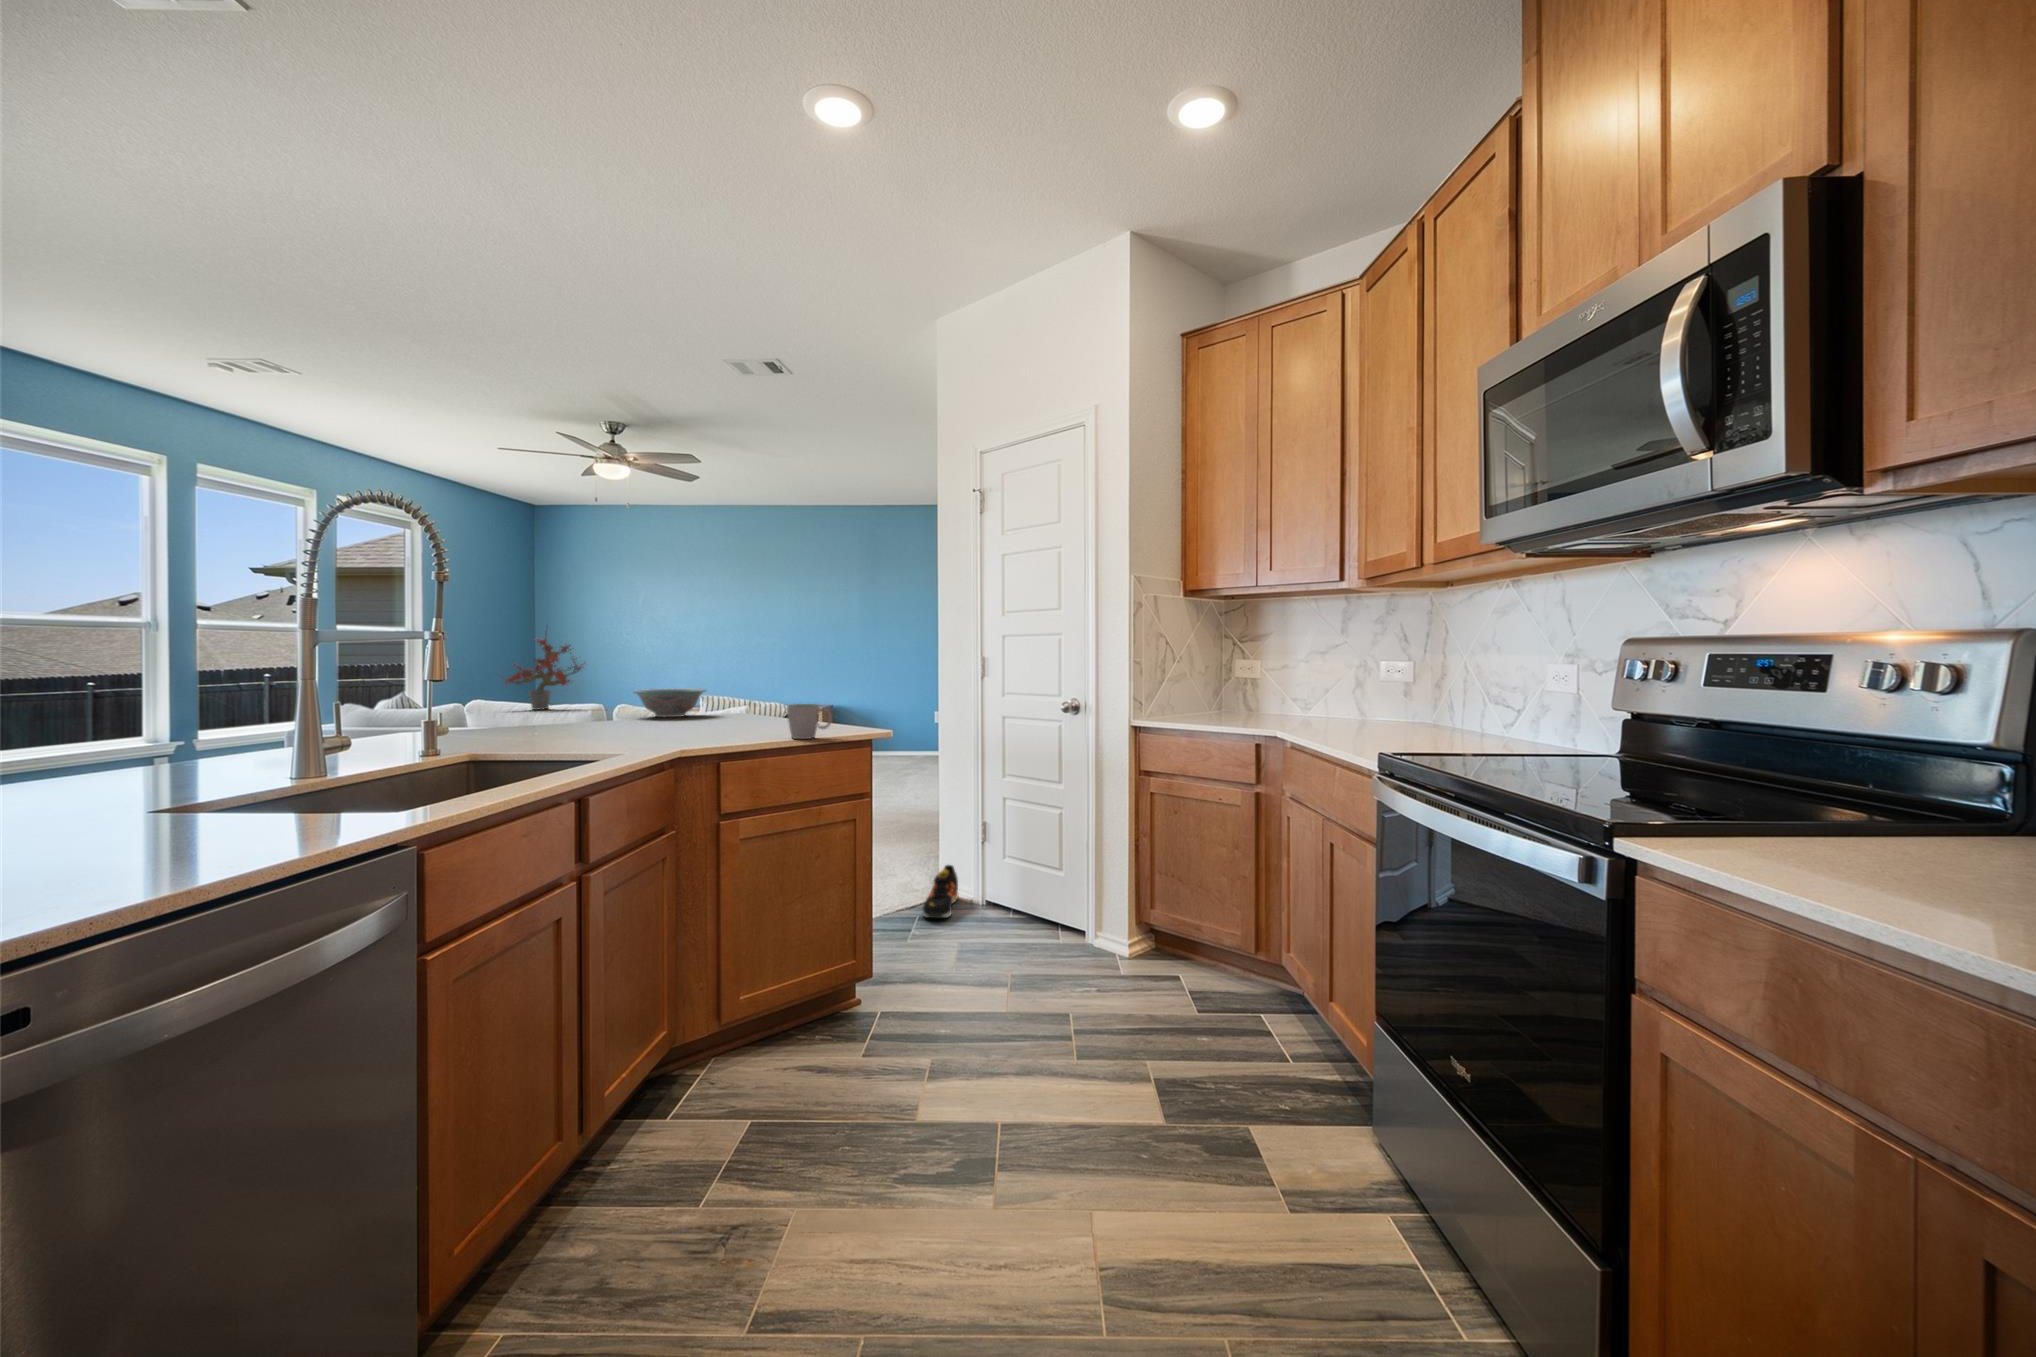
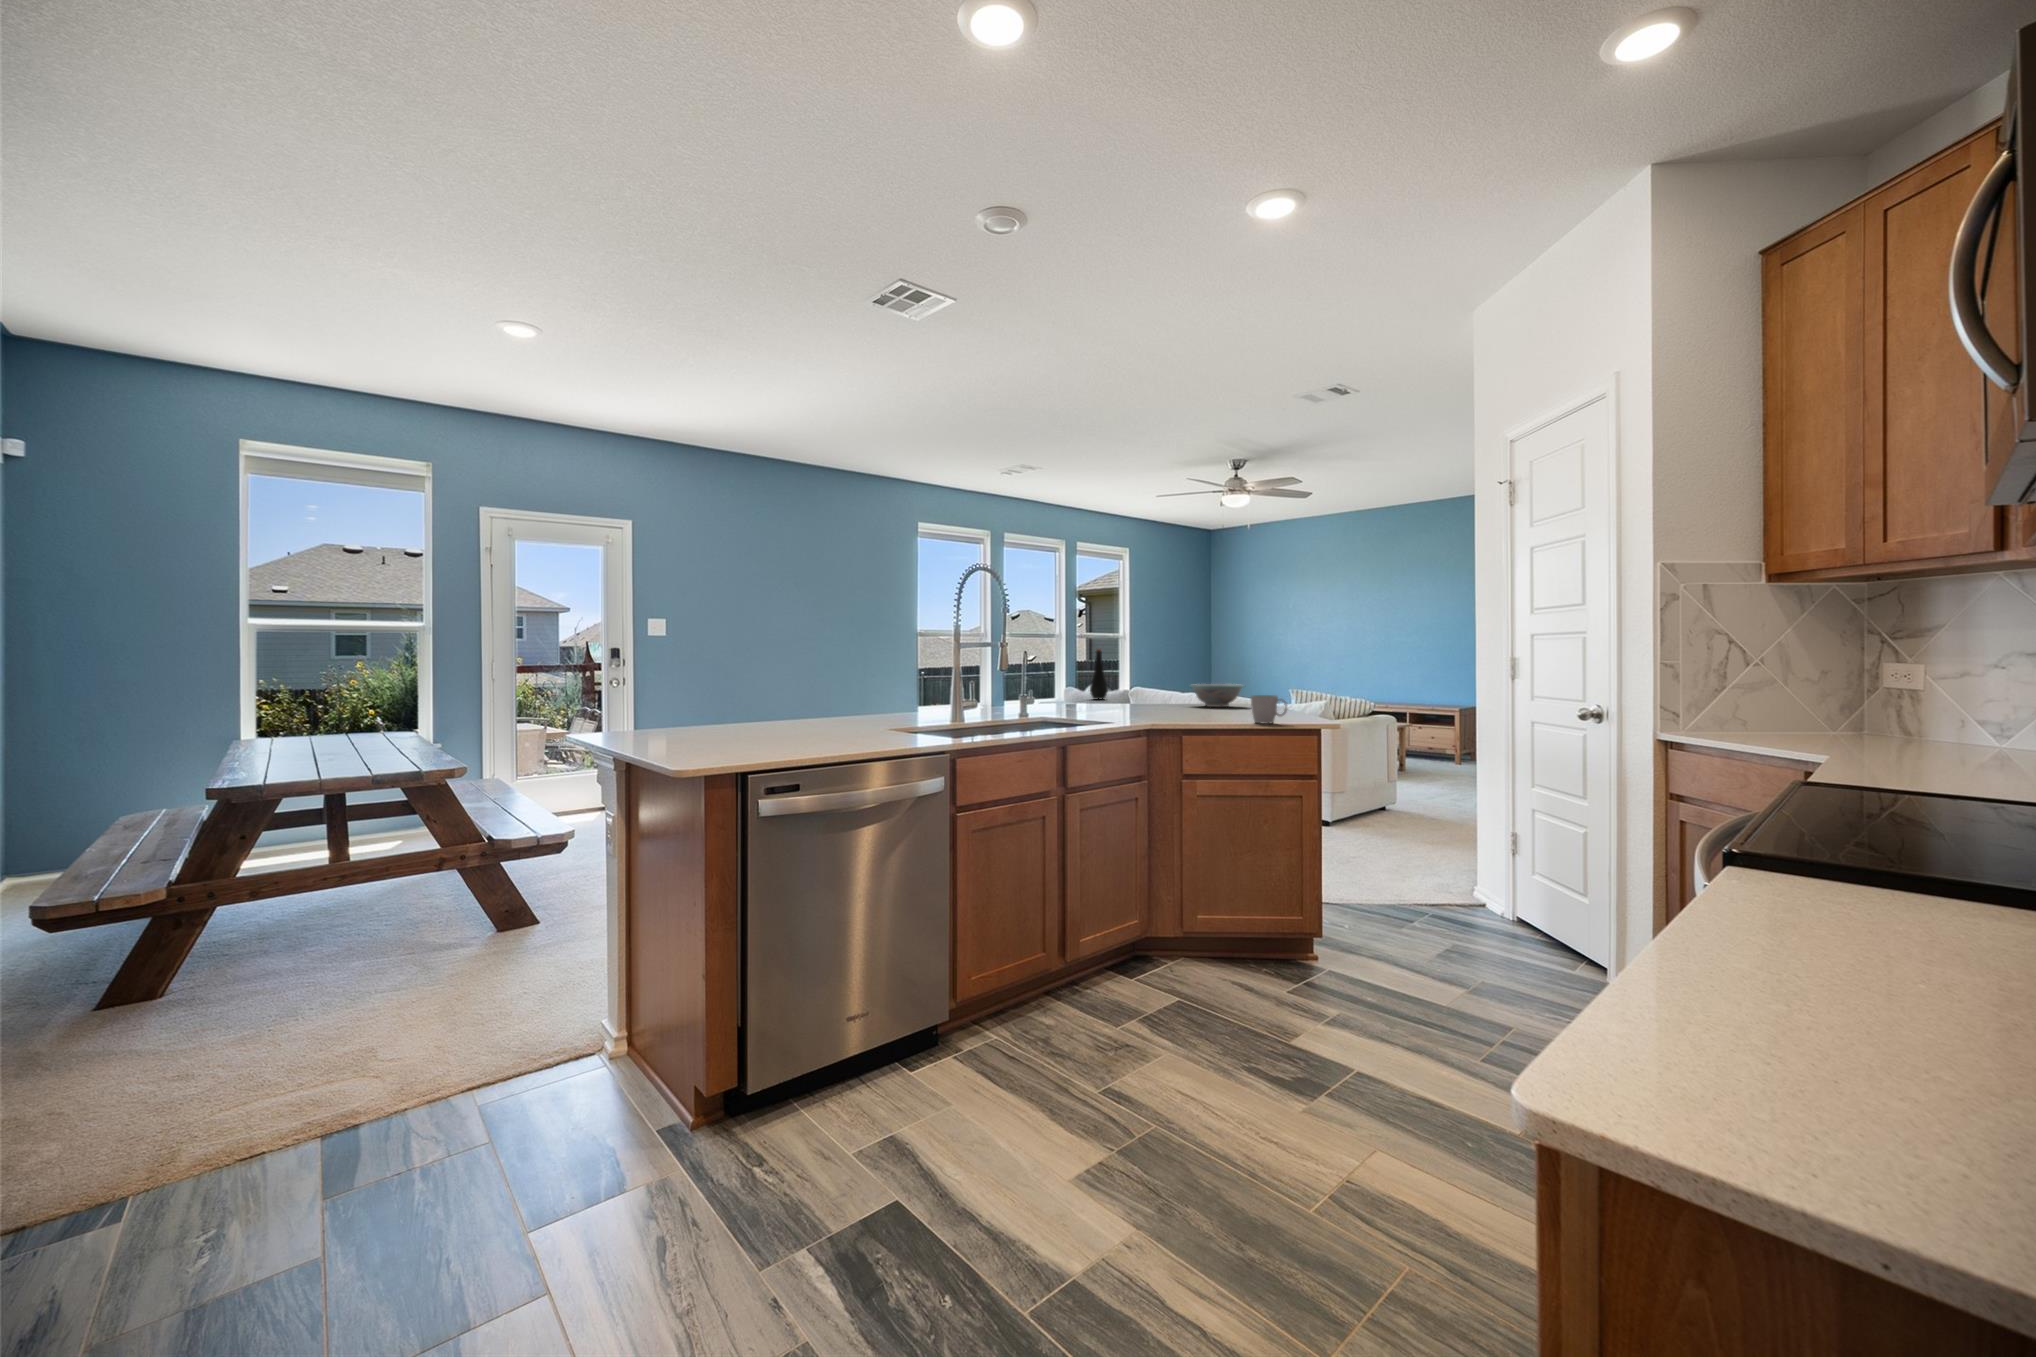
potted plant: present [505,635,585,710] -> none [1115,633,1179,699]
bottle: none [457,644,487,715] -> present [1090,649,1108,700]
shoe: present [922,865,958,918] -> none [1428,875,1483,924]

